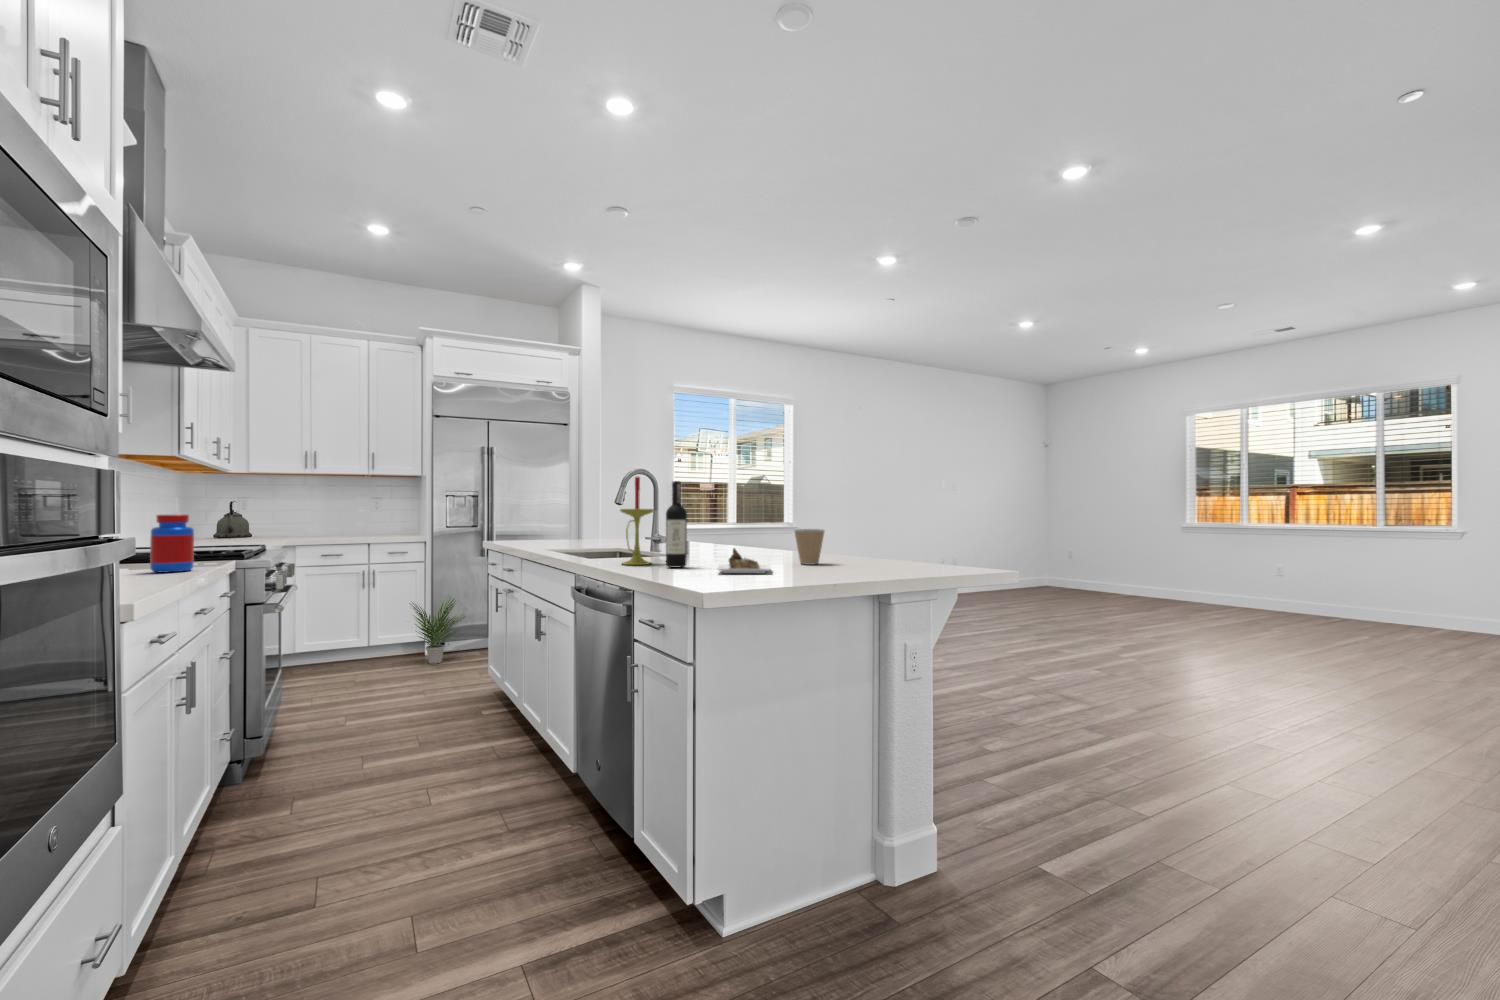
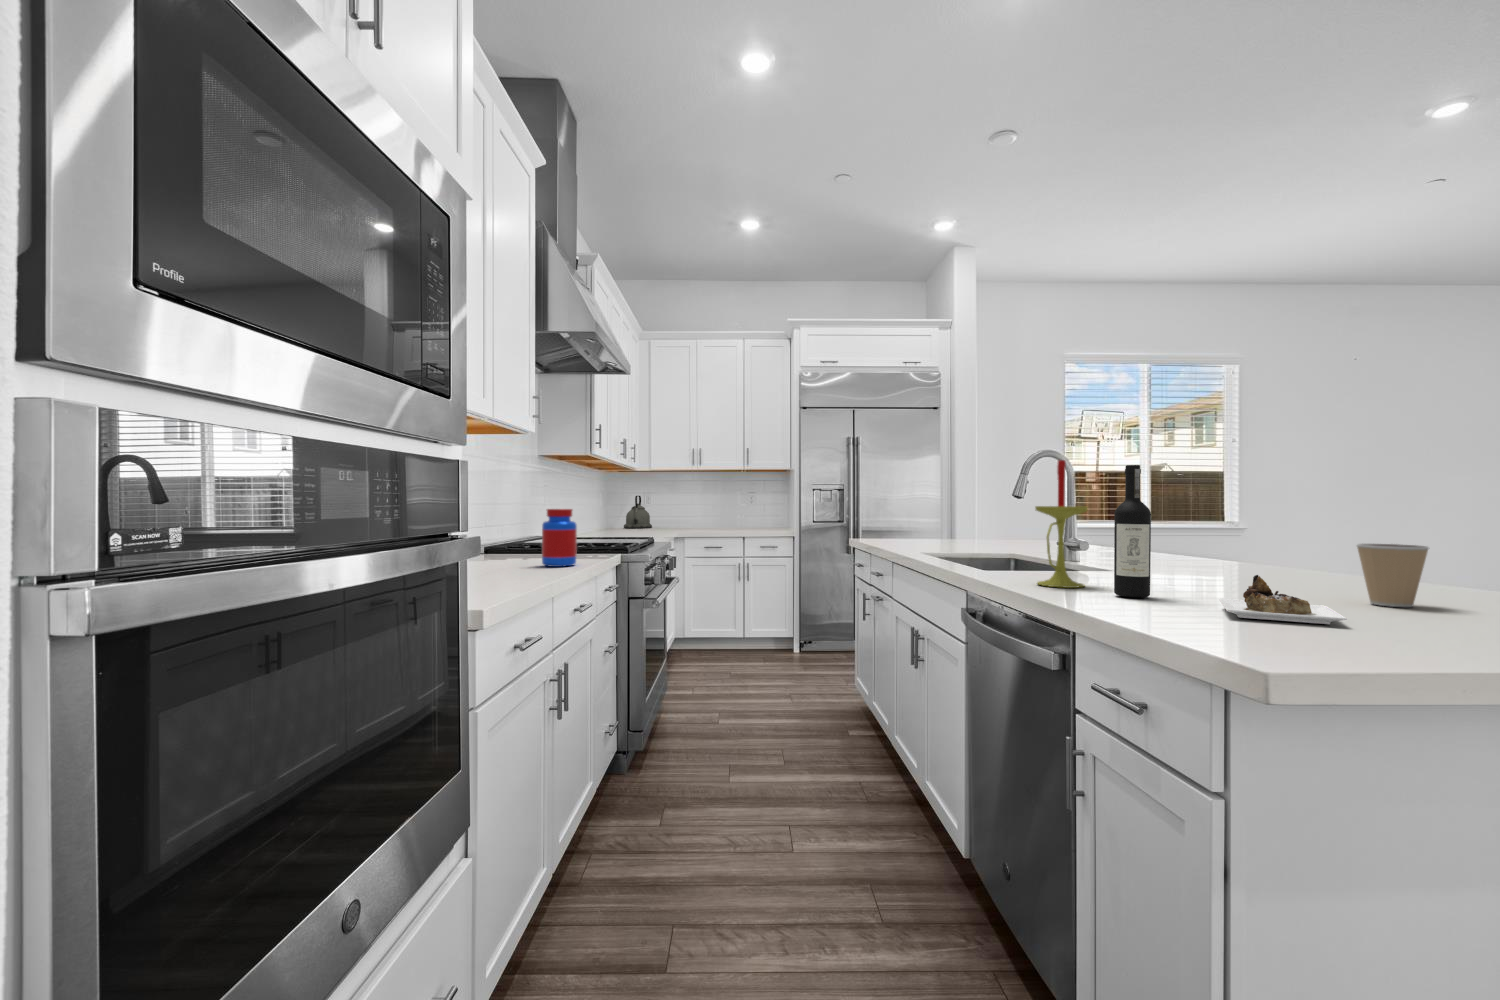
potted plant: present [411,597,463,664] -> none [772,594,836,663]

